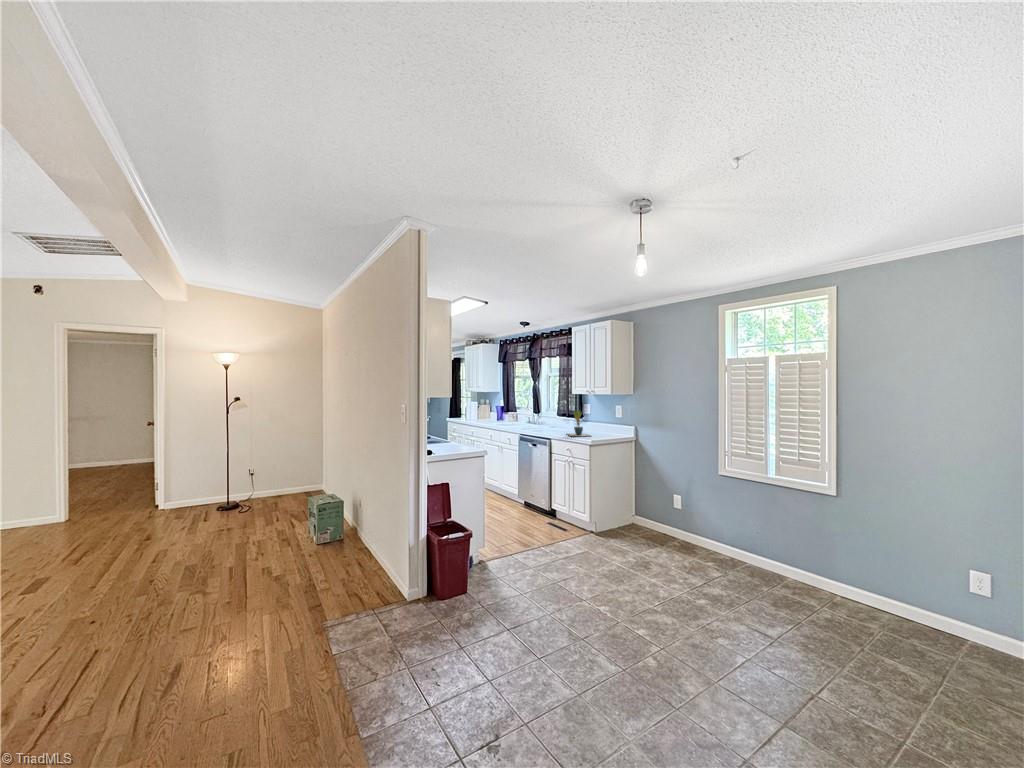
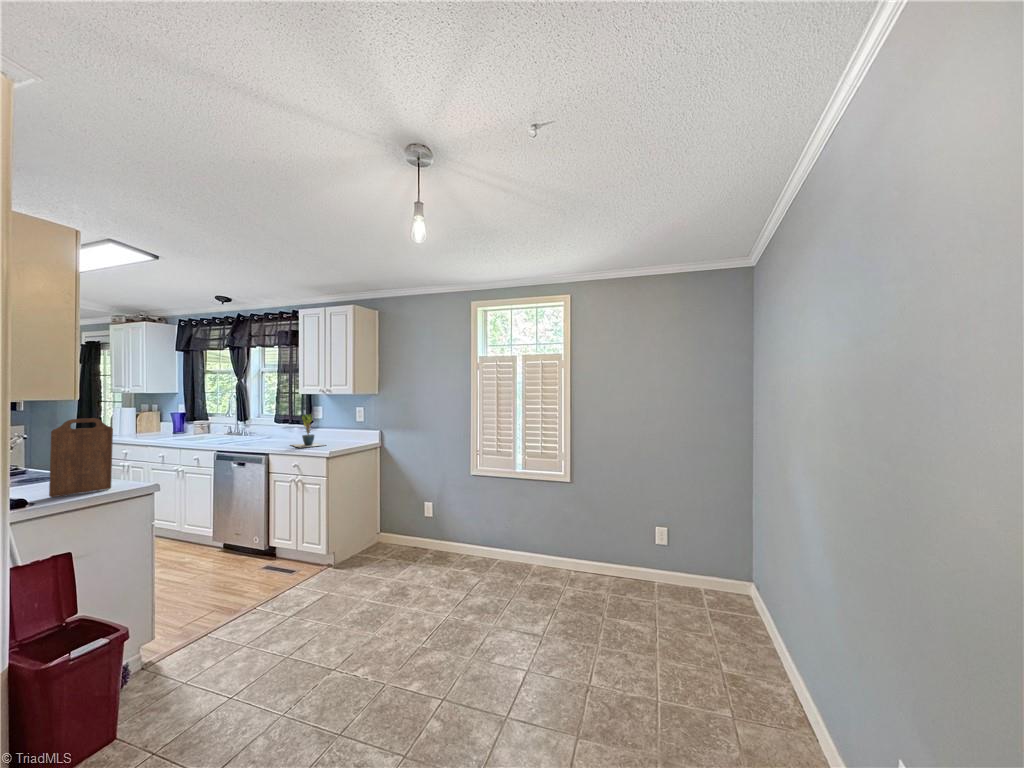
cutting board: none [442,410,467,453] -> present [49,418,113,497]

